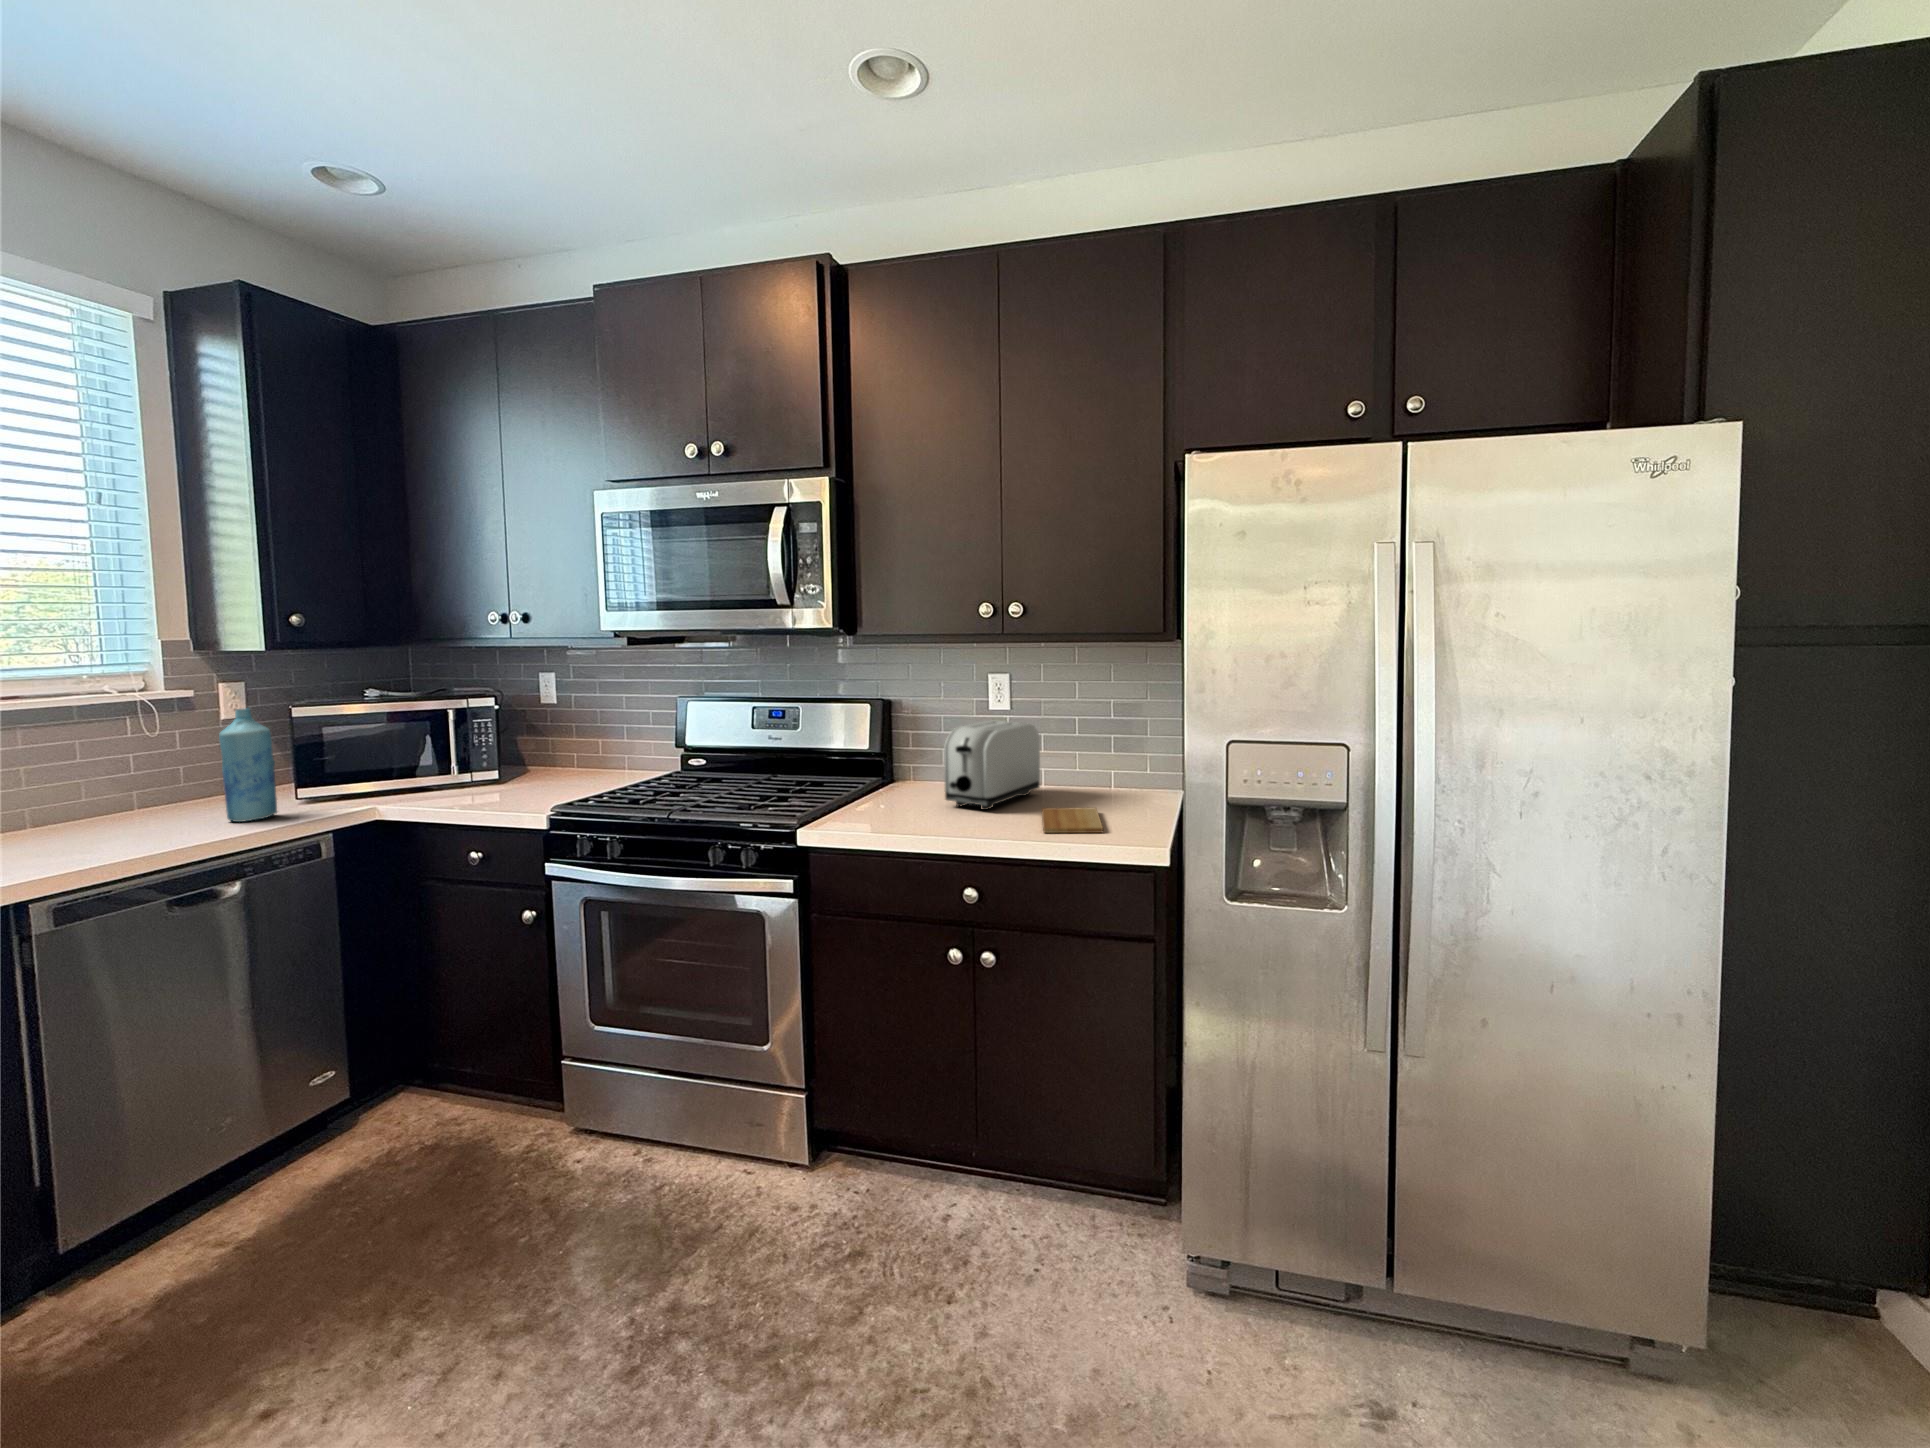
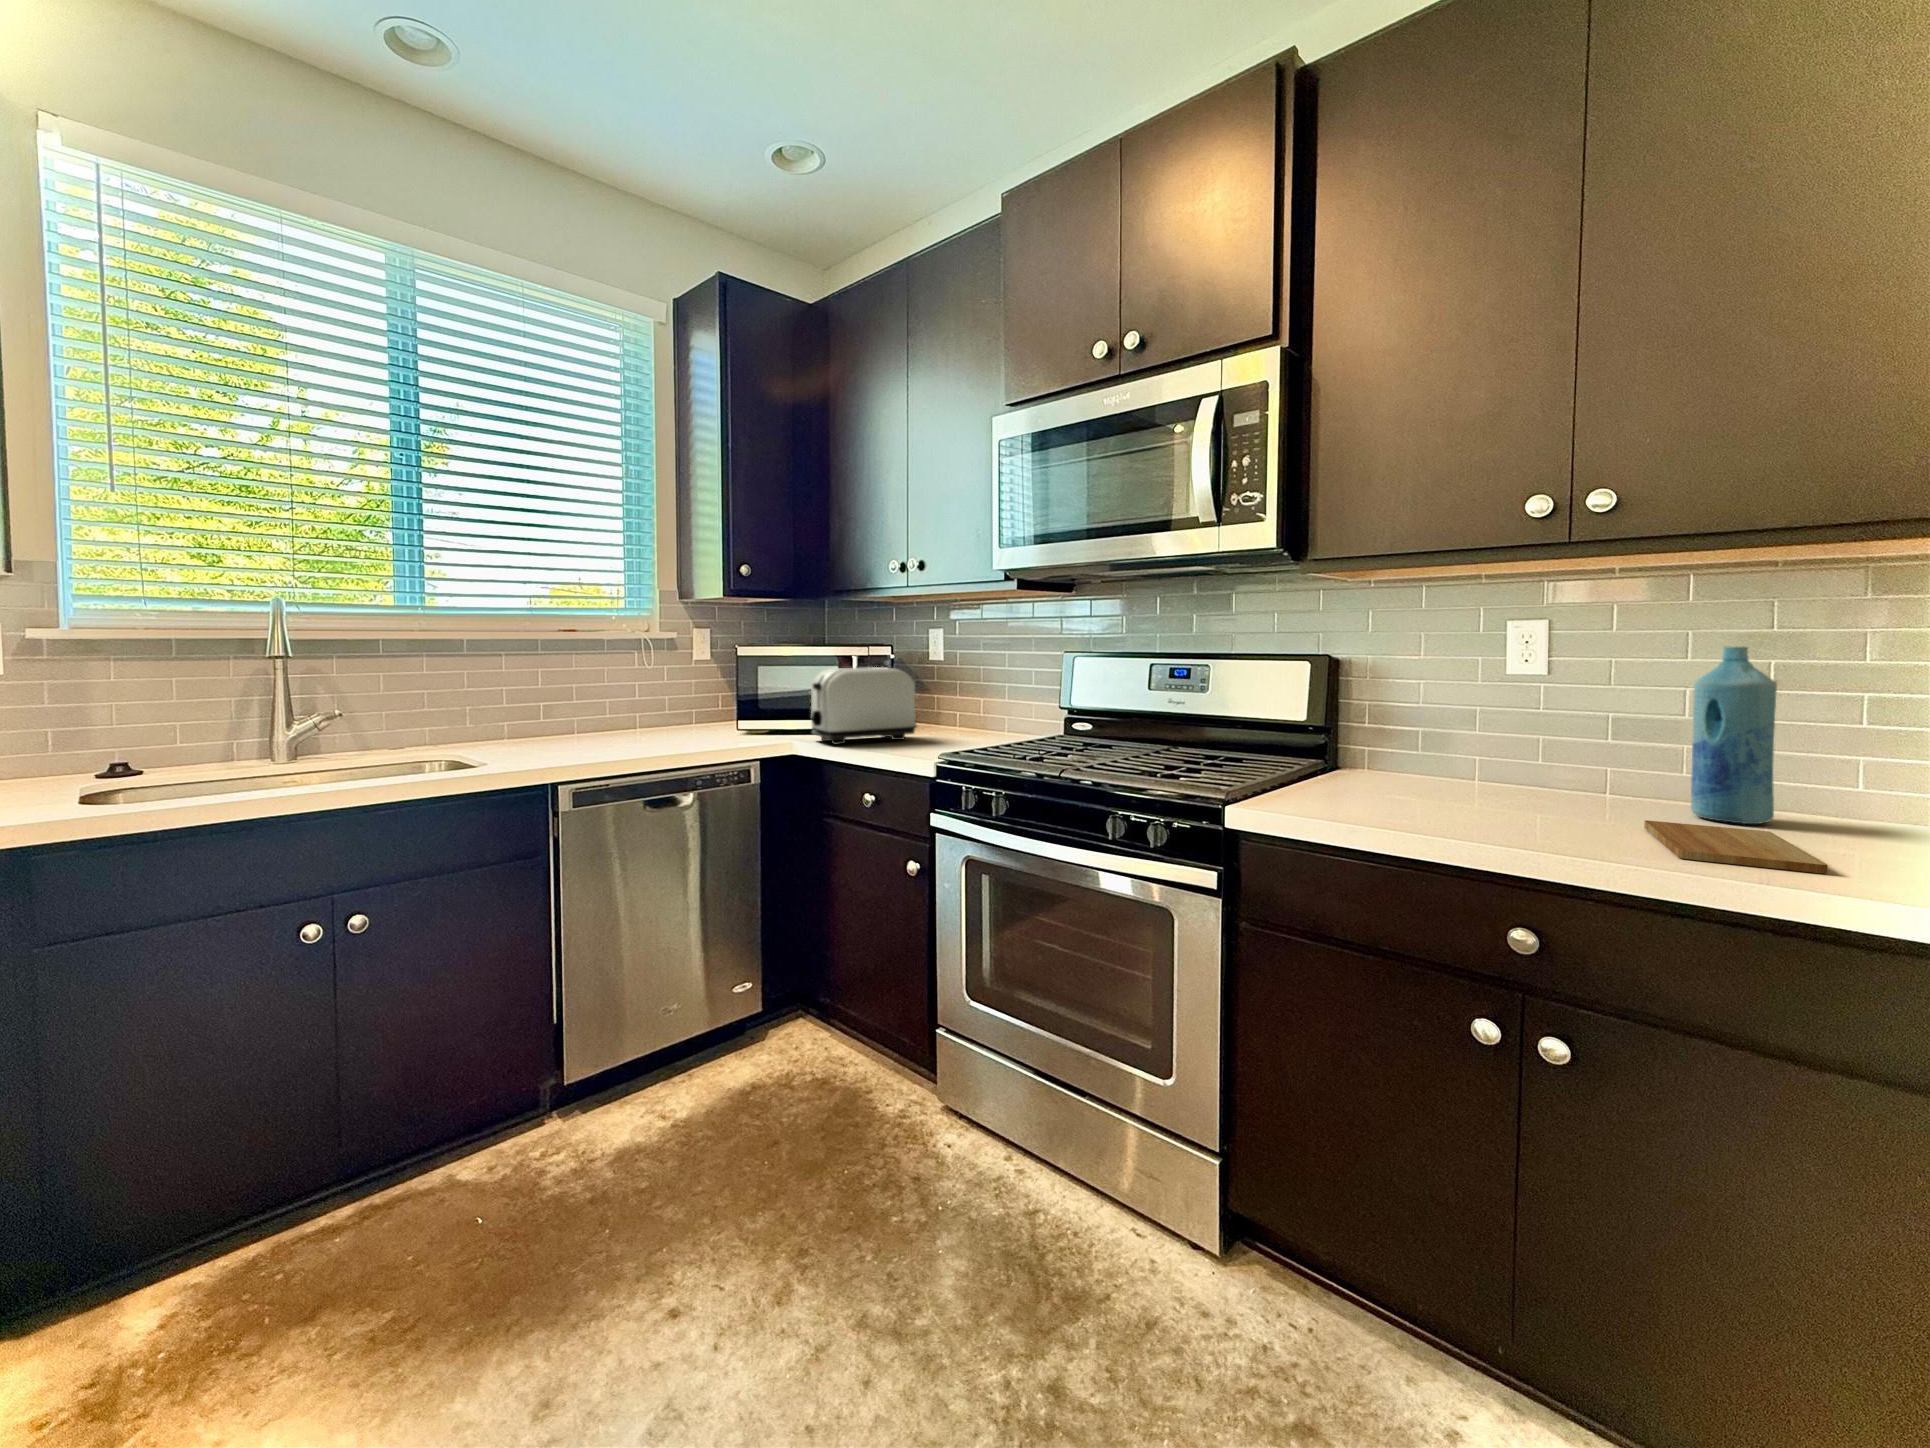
bottle: present [219,708,277,822] -> present [1691,647,1777,824]
toaster: present [944,721,1040,810] -> present [811,667,915,745]

